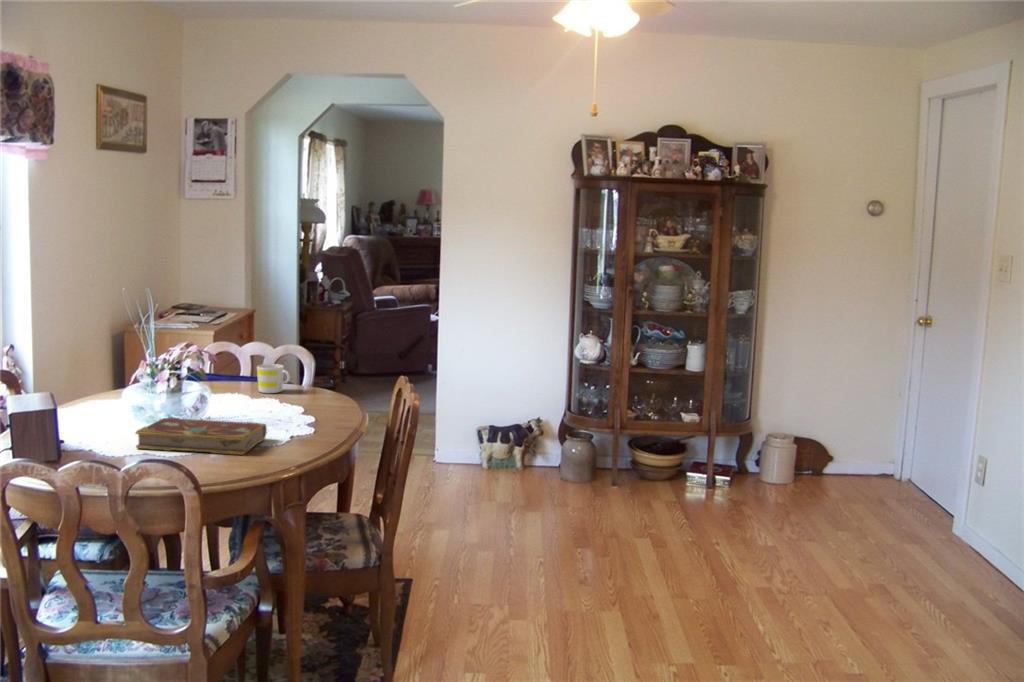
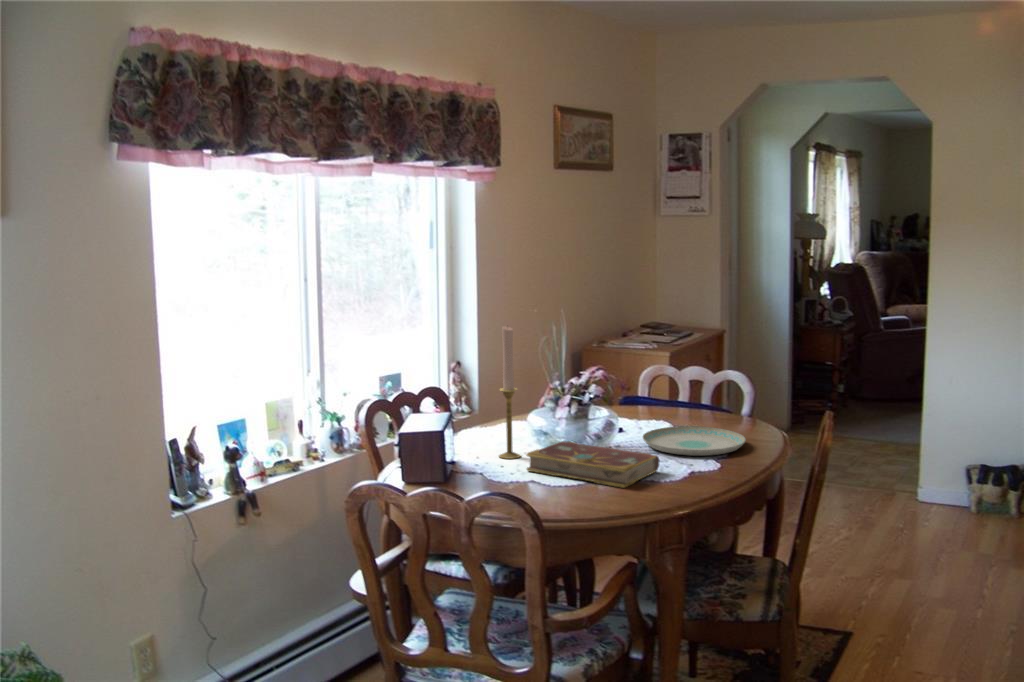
candlestick: none [95,305,120,439] -> present [499,326,520,459]
mug: present [257,364,290,393] -> none [682,389,715,420]
plate: none [235,398,331,423] -> present [643,426,746,456]

